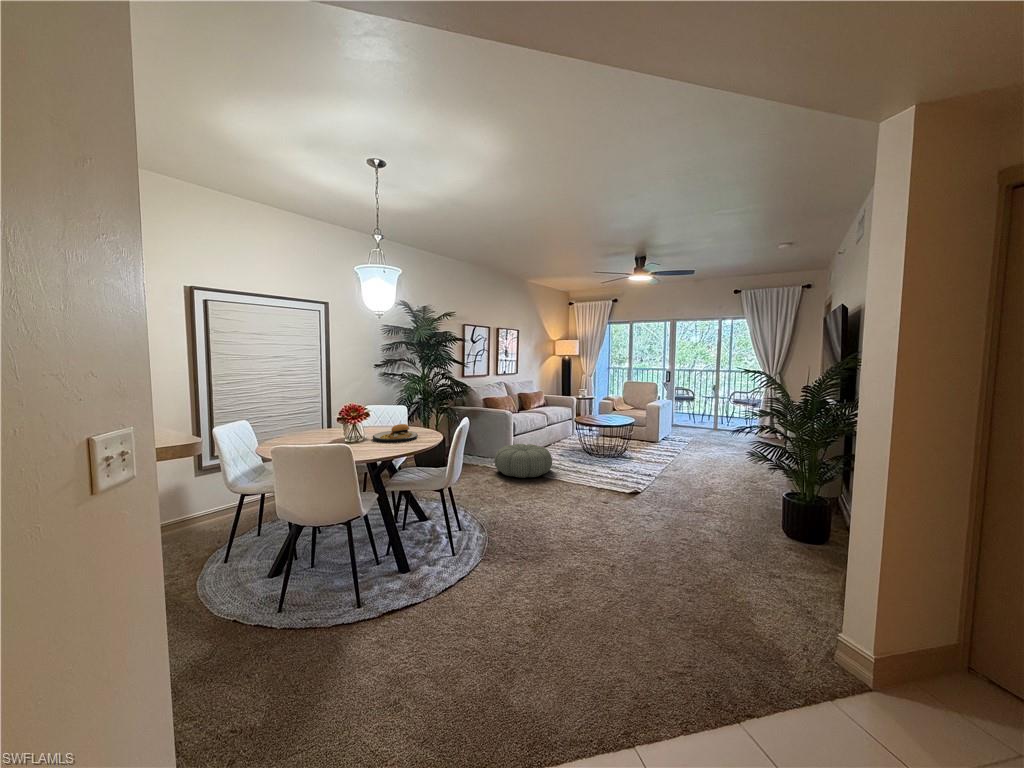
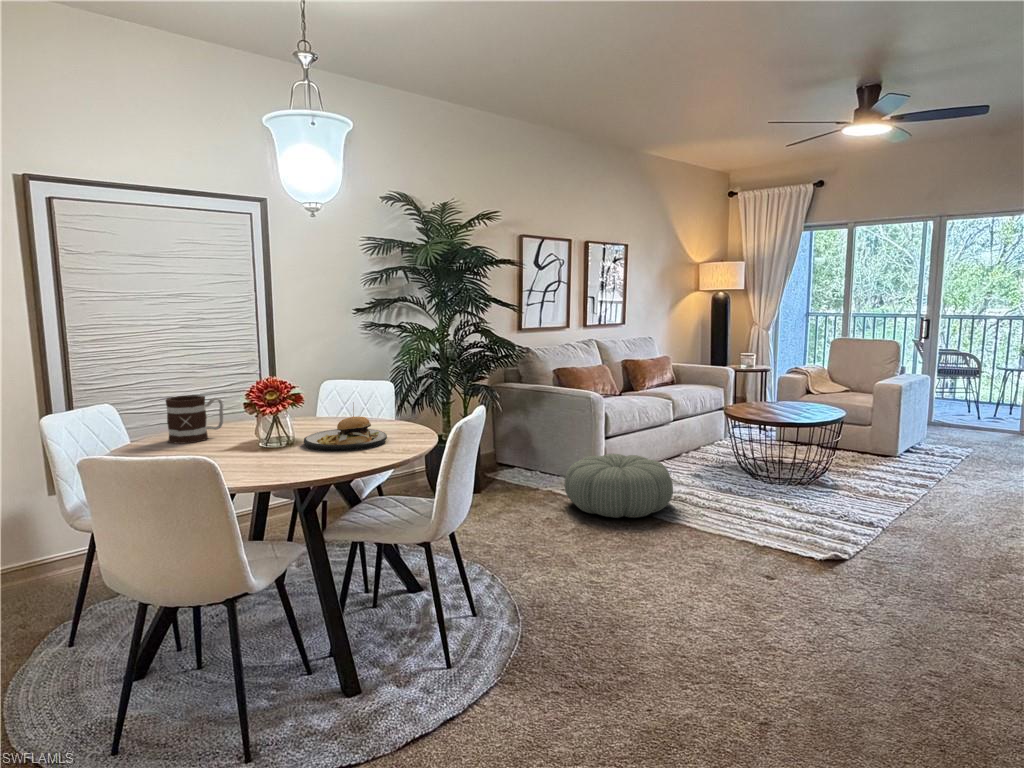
mug: none [291,414,322,441] -> present [166,395,223,444]

